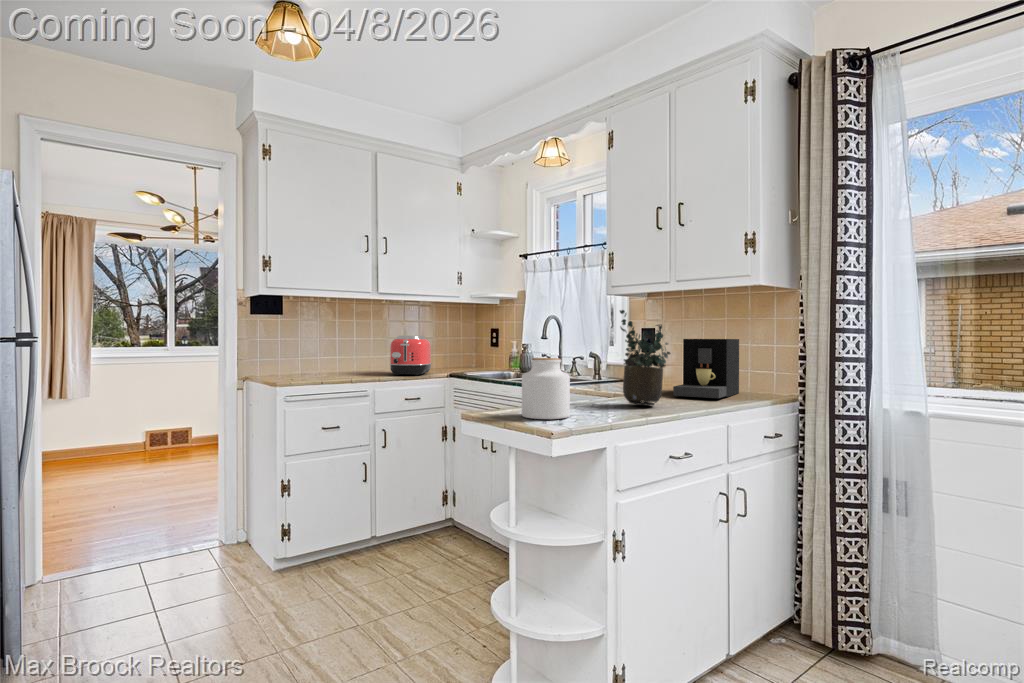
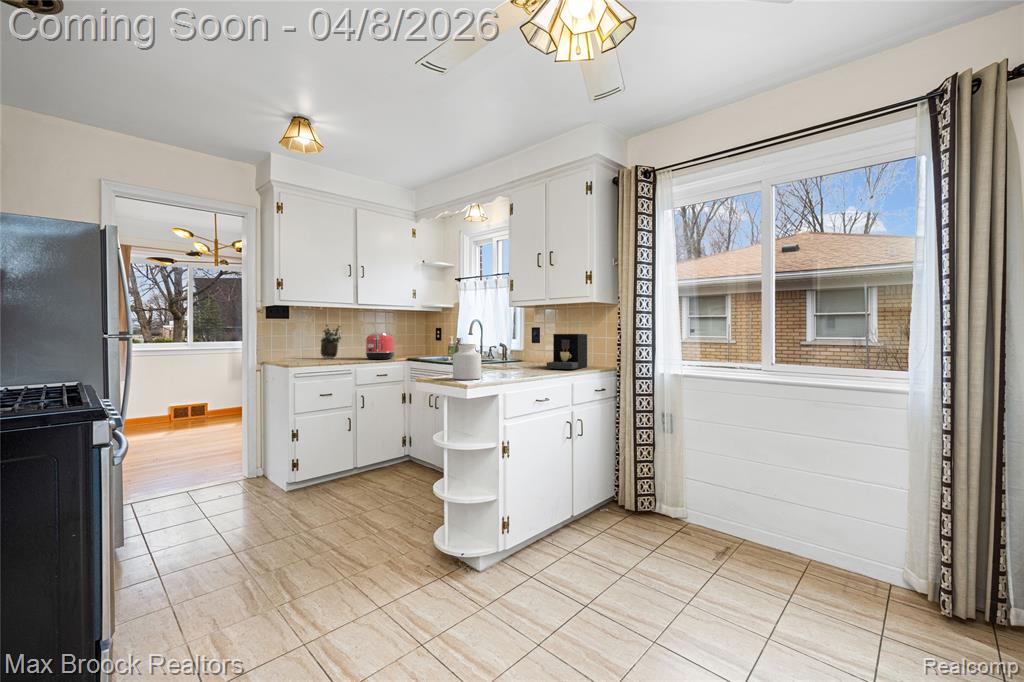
potted plant: present [620,310,671,405] -> present [321,324,341,358]

